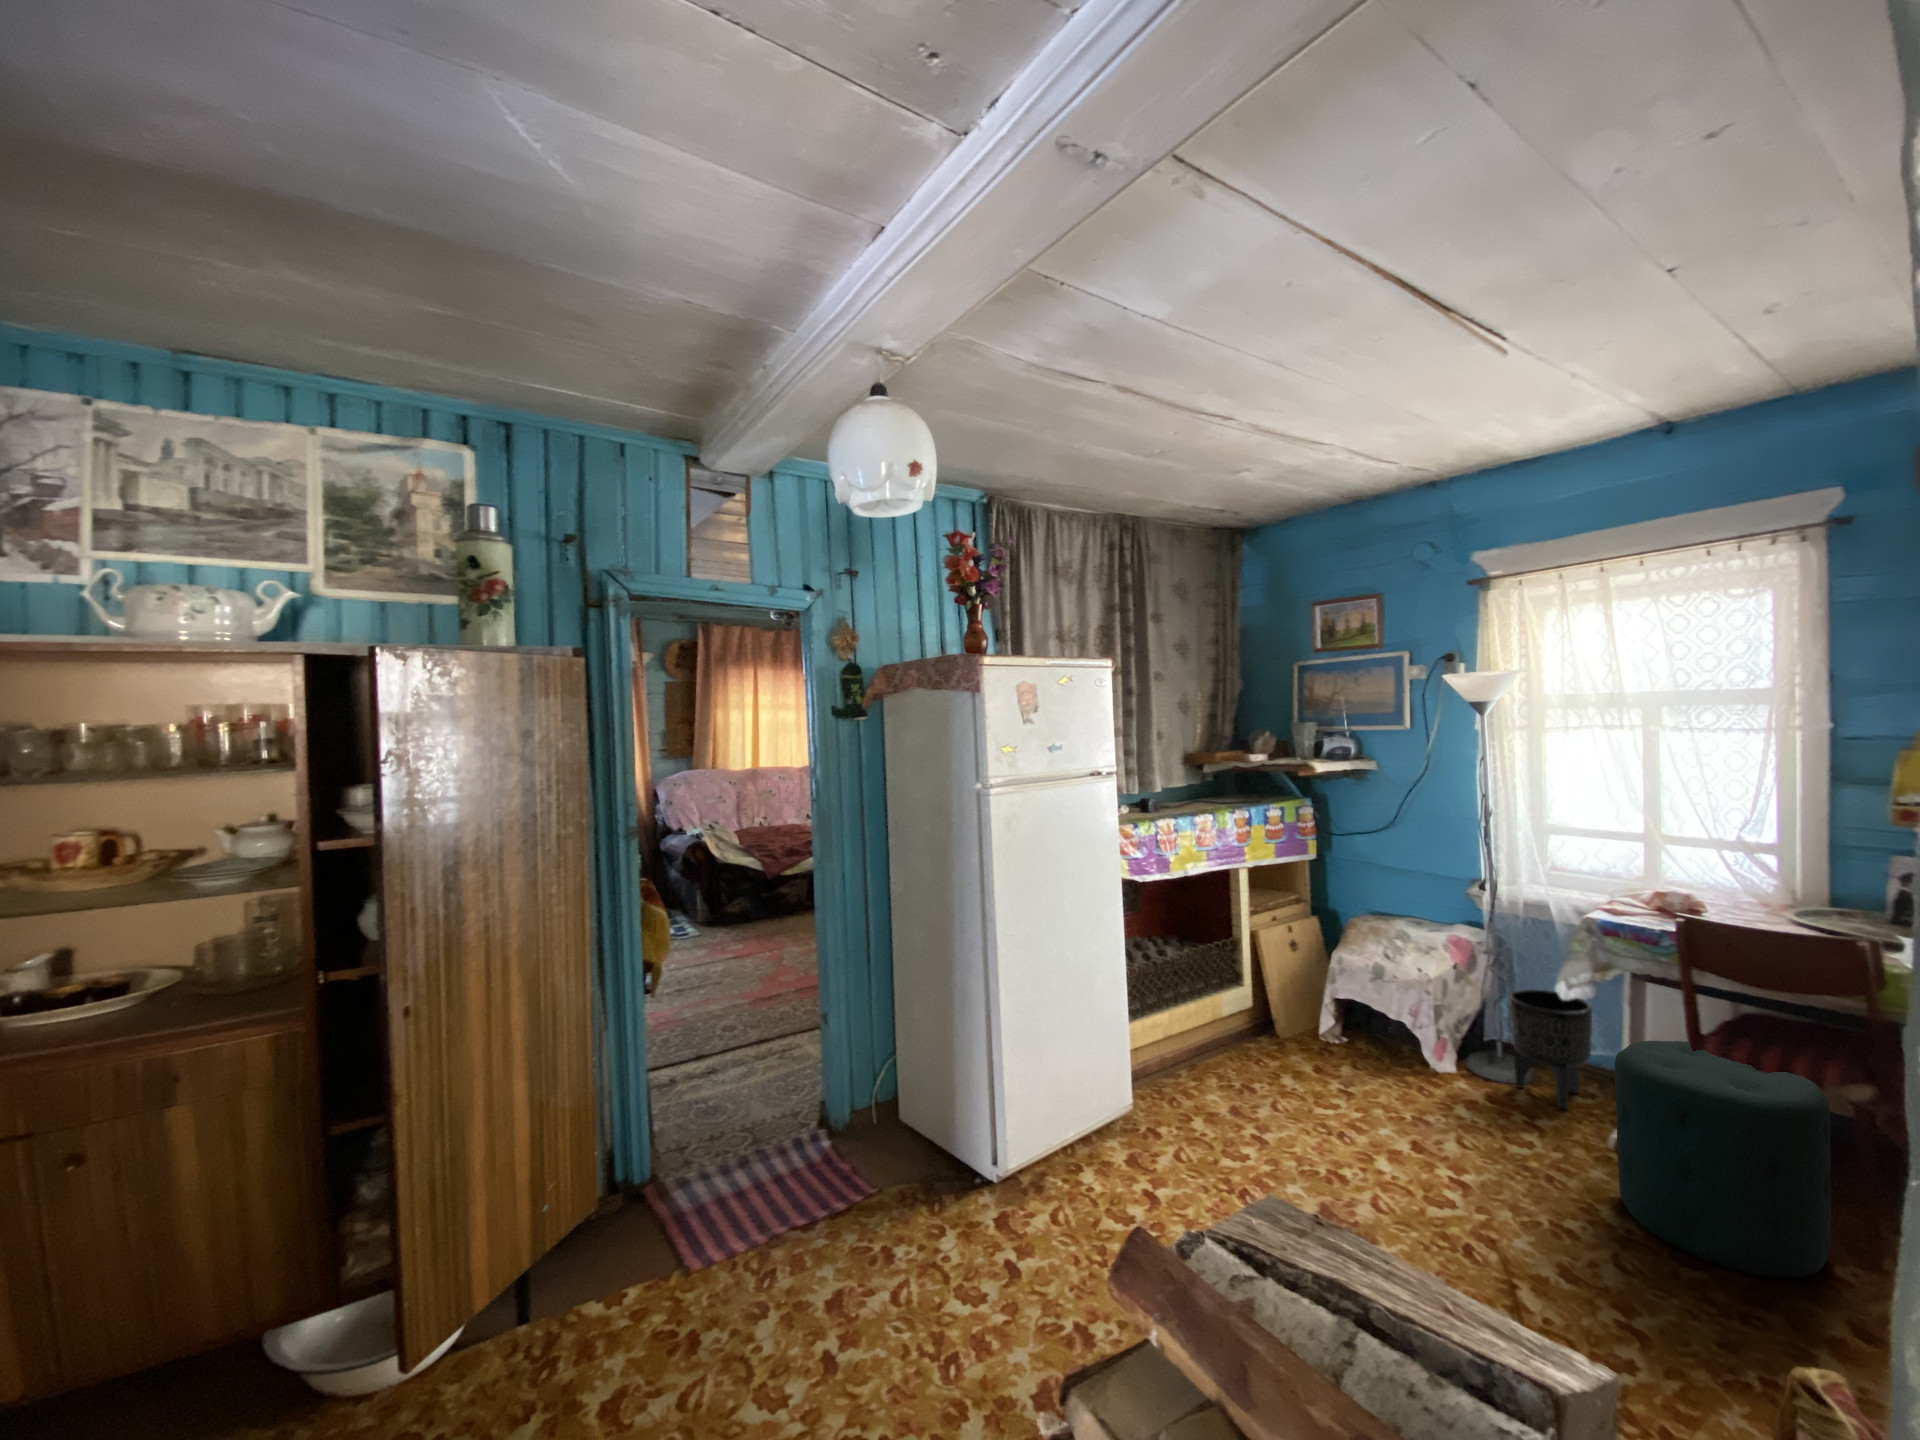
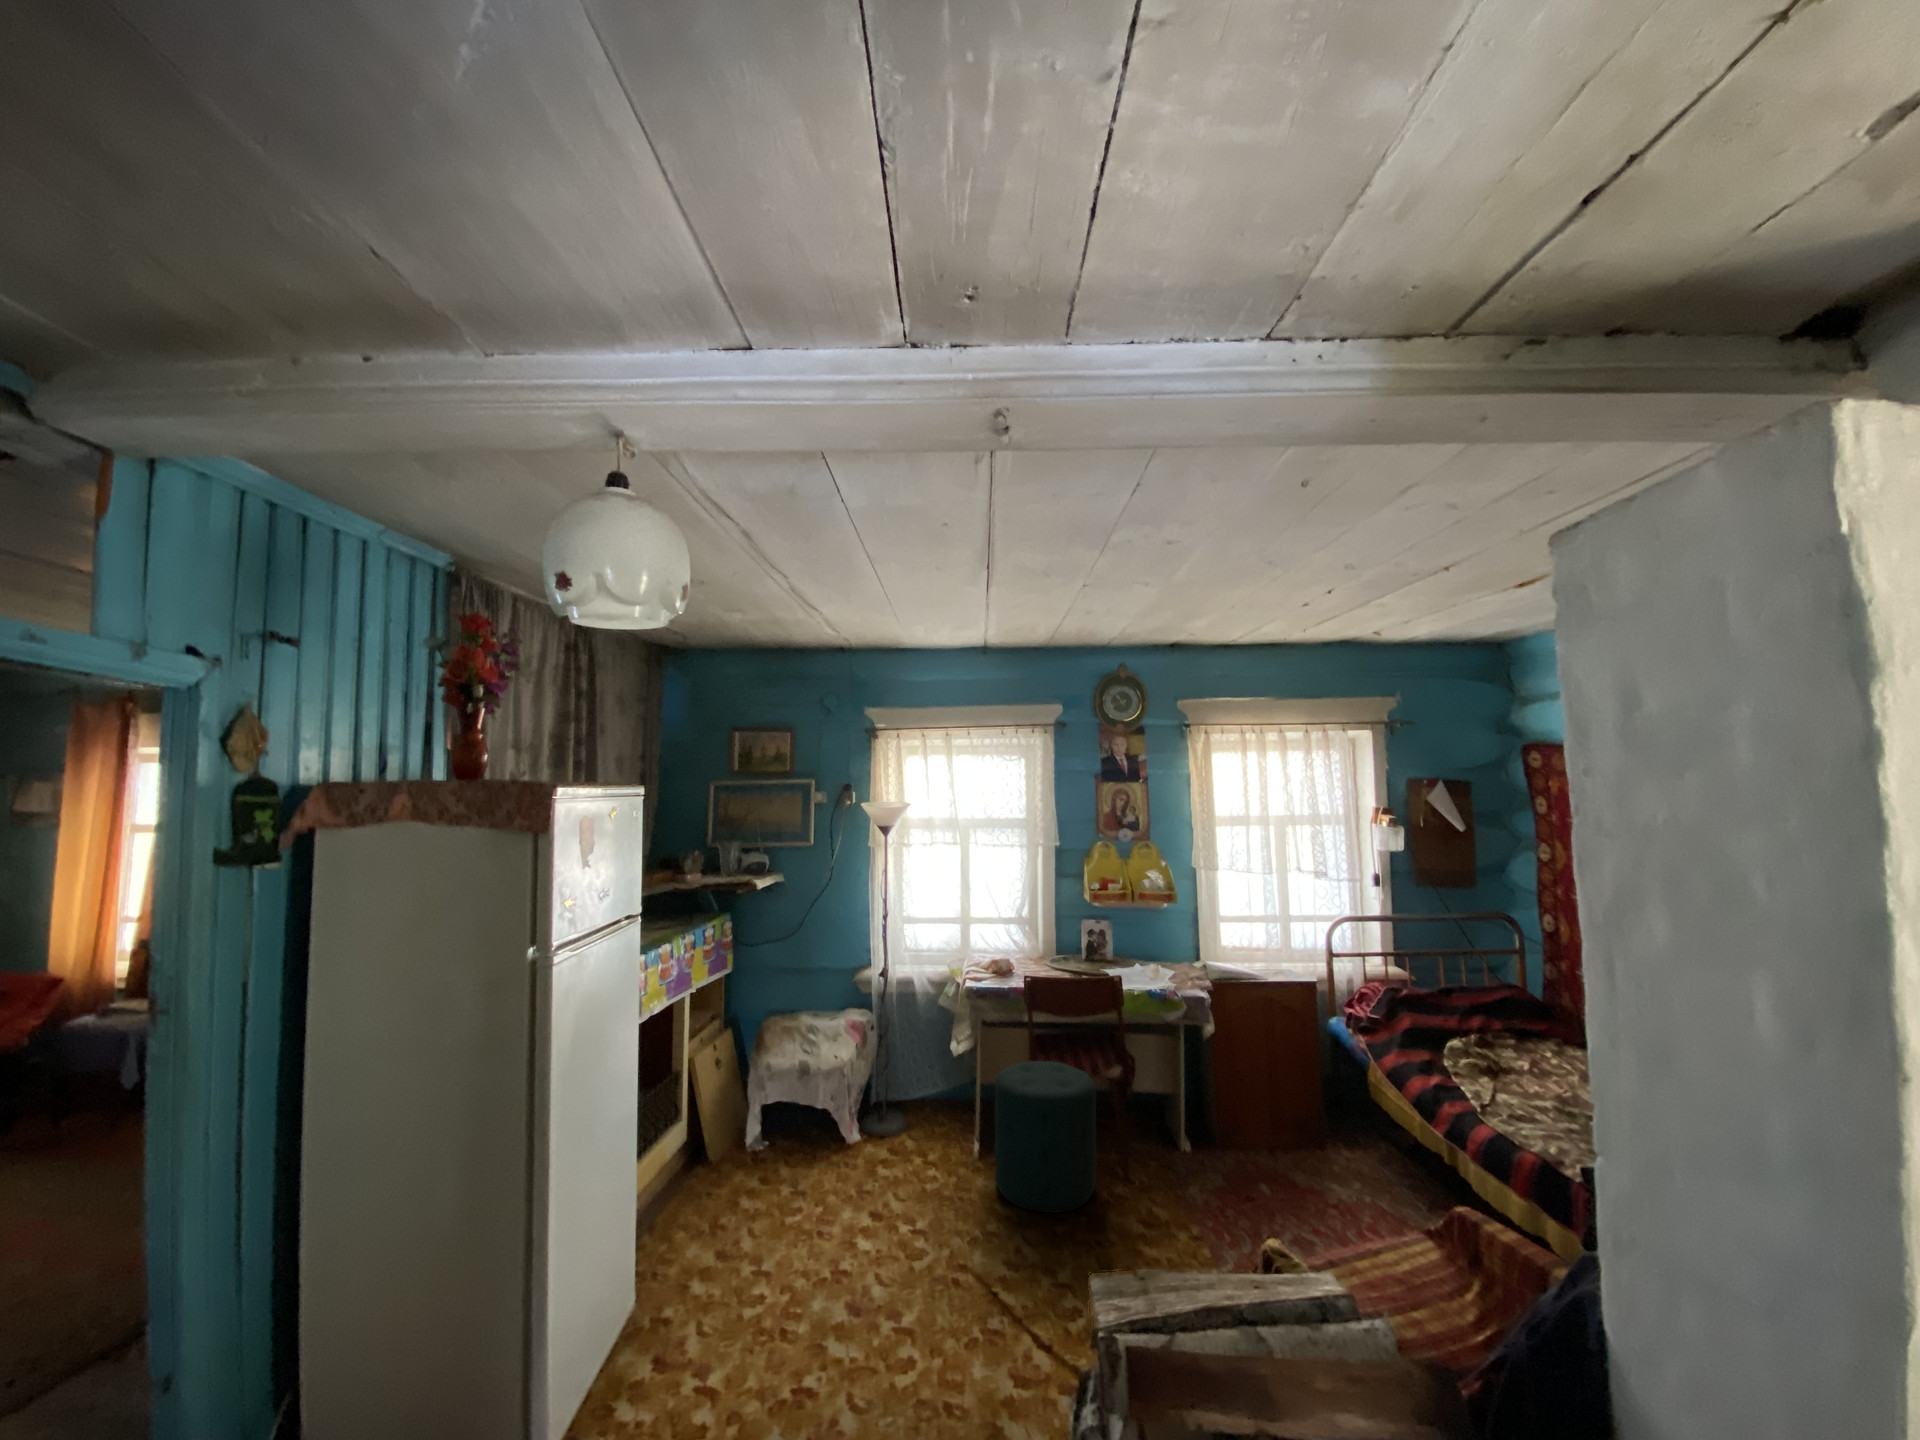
planter: present [1509,989,1592,1109] -> none [894,1045,945,1137]

